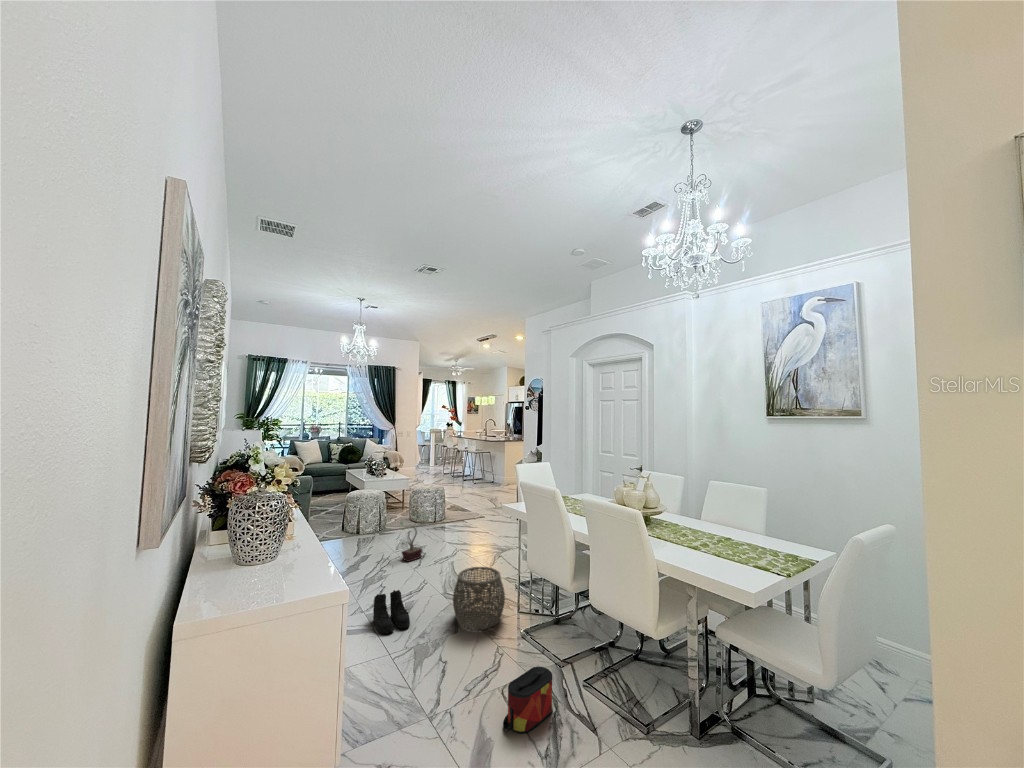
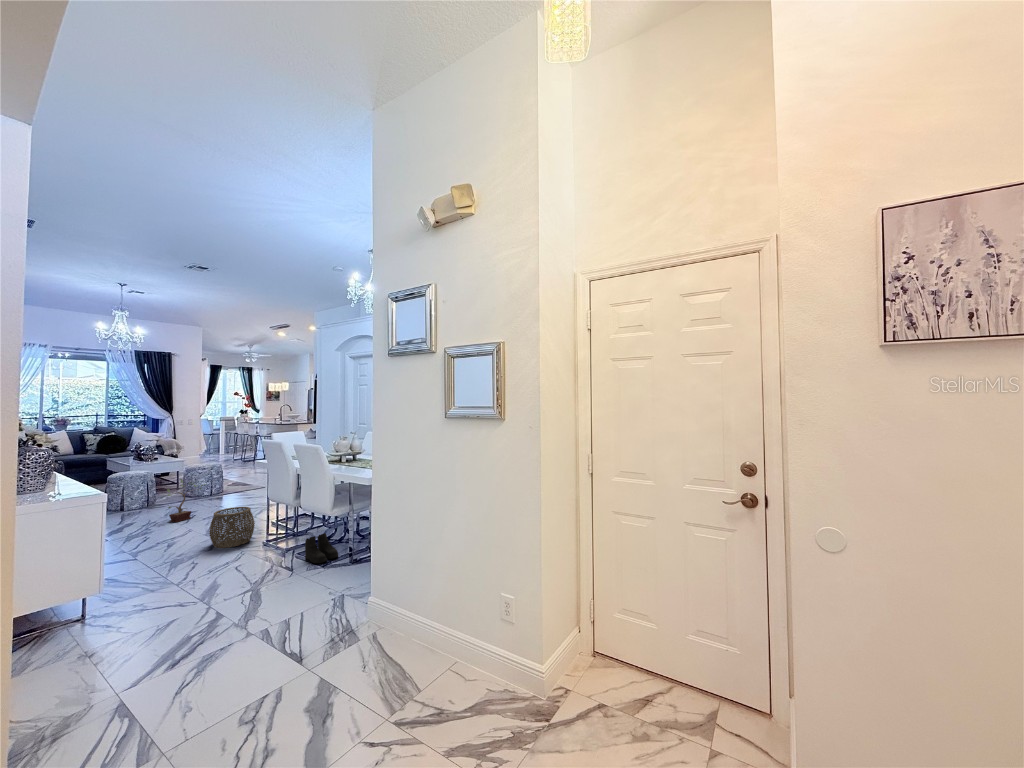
boots: present [373,590,410,634] -> present [305,533,338,564]
bag: present [503,667,553,733] -> none [231,547,270,581]

